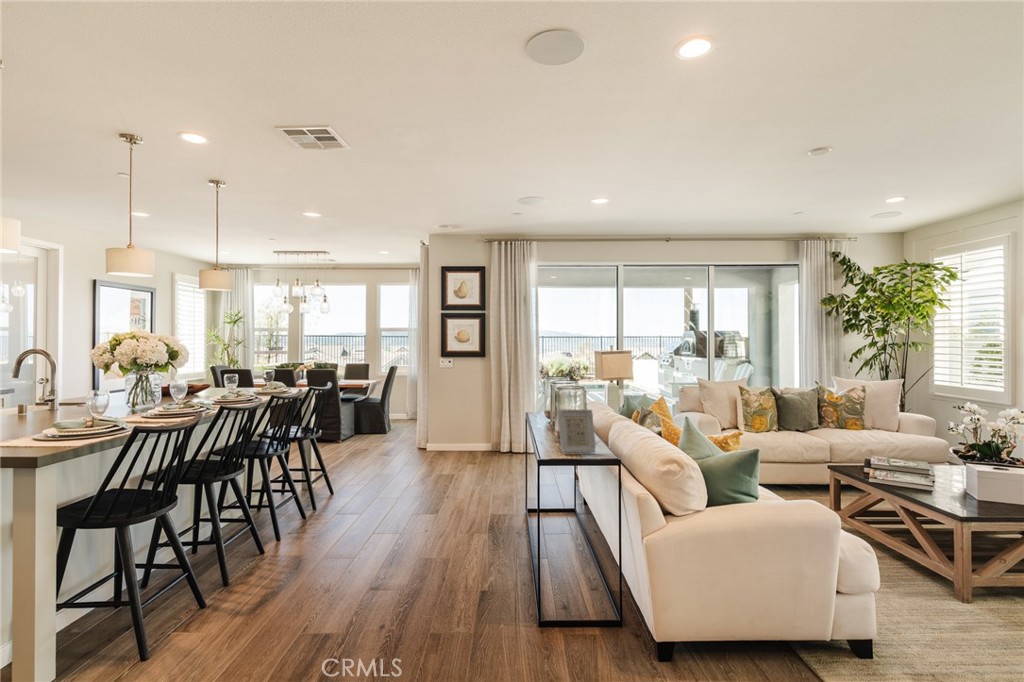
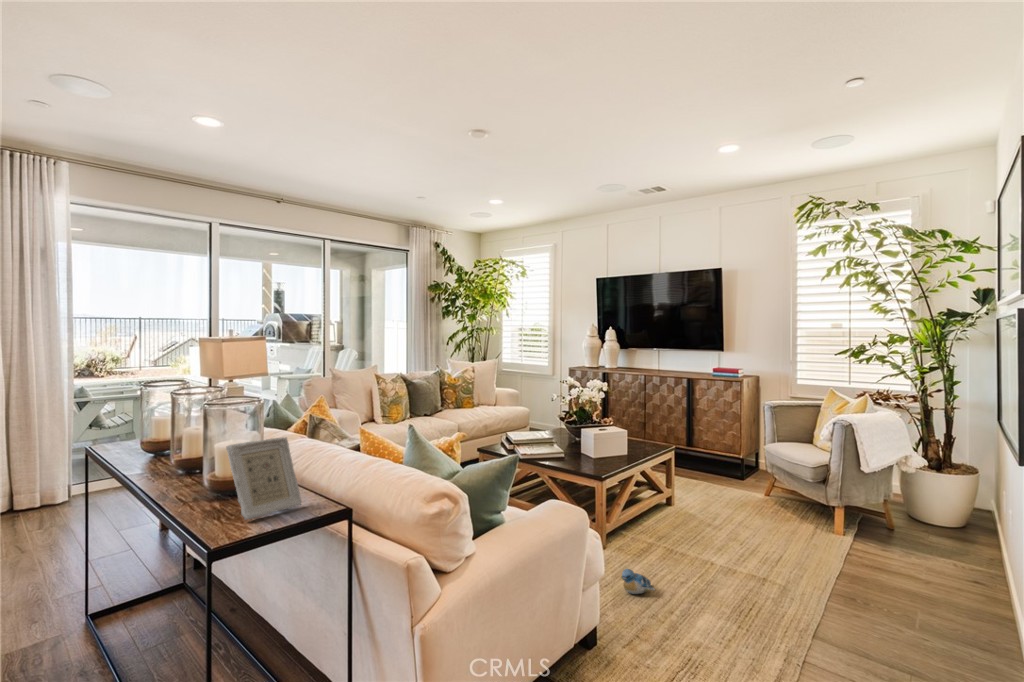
plush toy: none [945,610,1001,647] -> present [621,569,655,594]

